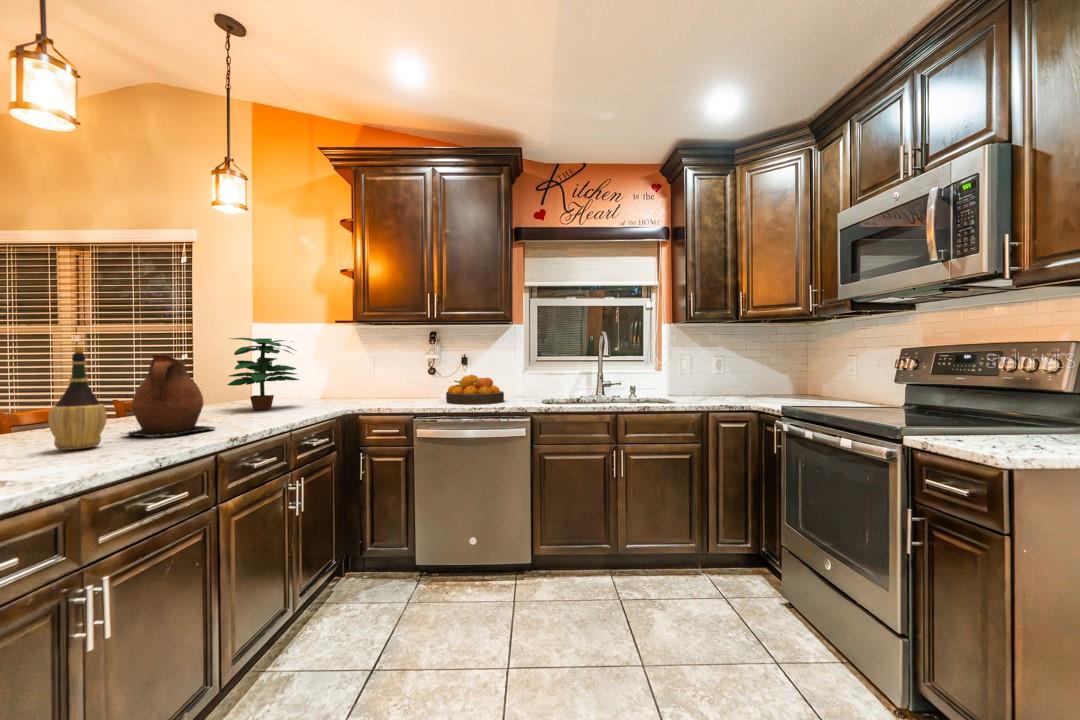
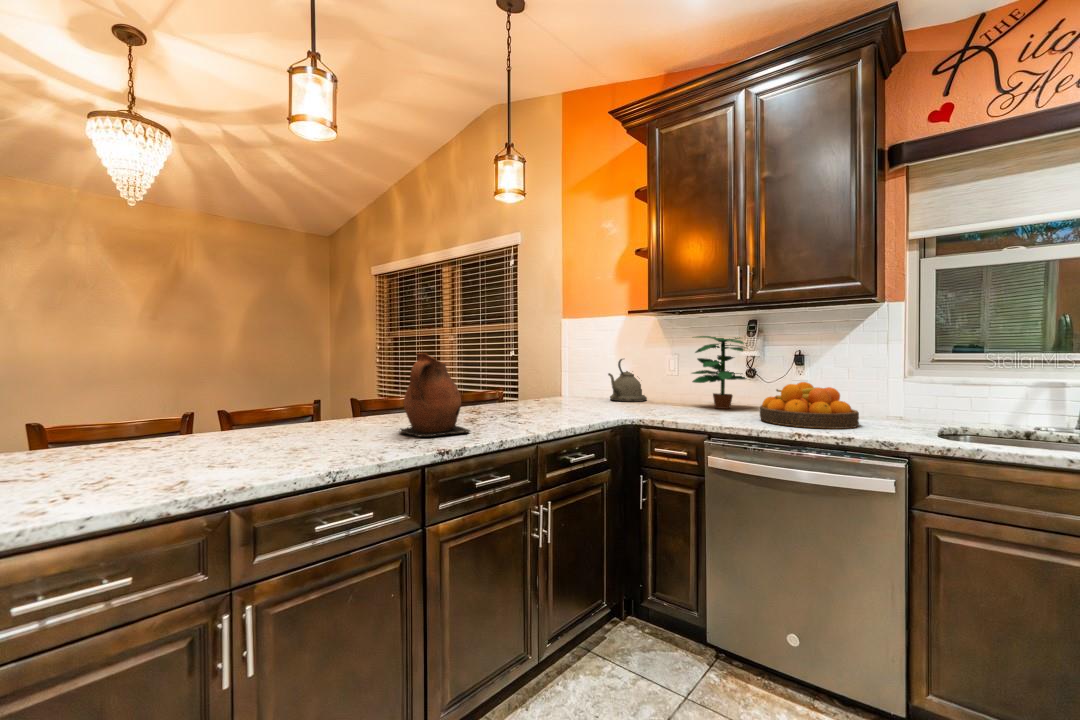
potted plant: present [228,338,299,410] -> present [692,336,747,409]
wine bottle: present [48,347,107,450] -> none [331,347,372,442]
kettle: none [312,360,348,398] -> present [608,359,647,402]

